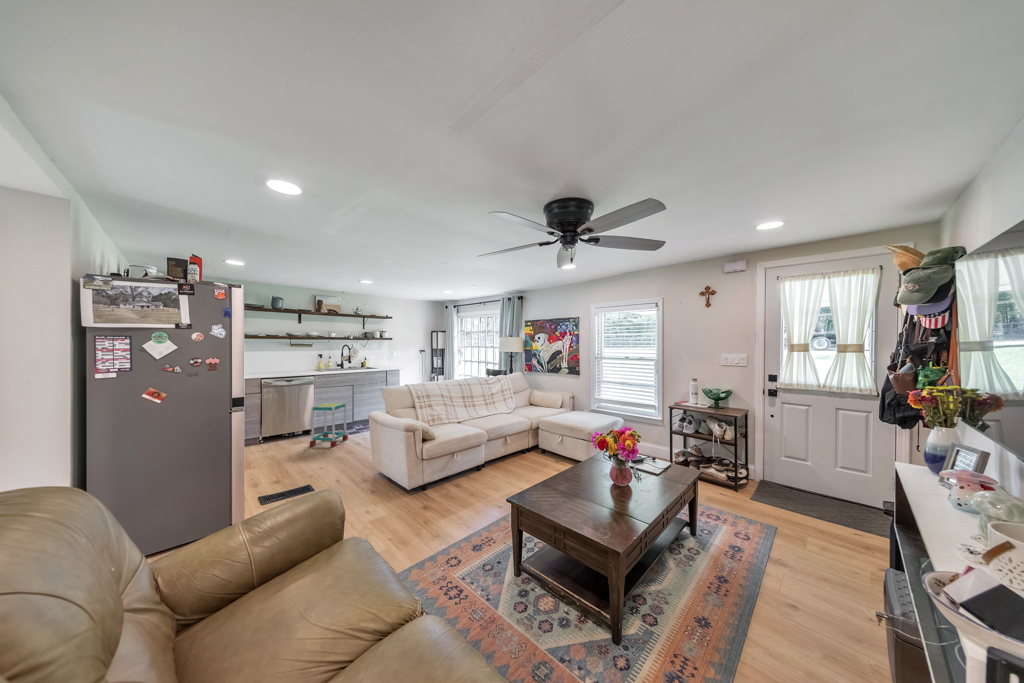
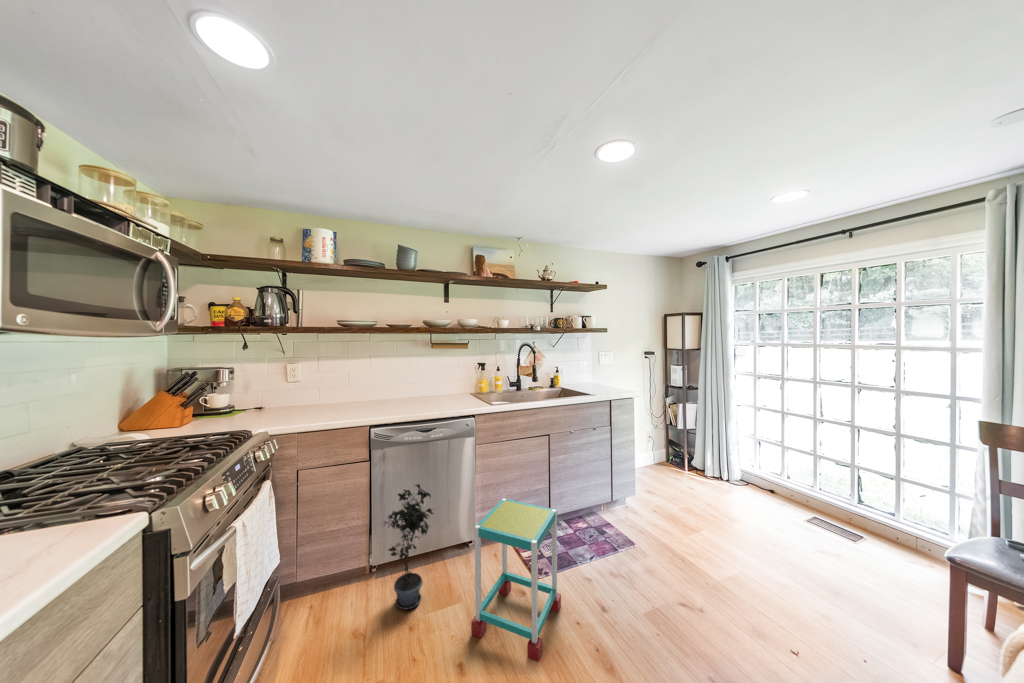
potted plant: none [270,399,295,446] -> present [385,484,433,609]

